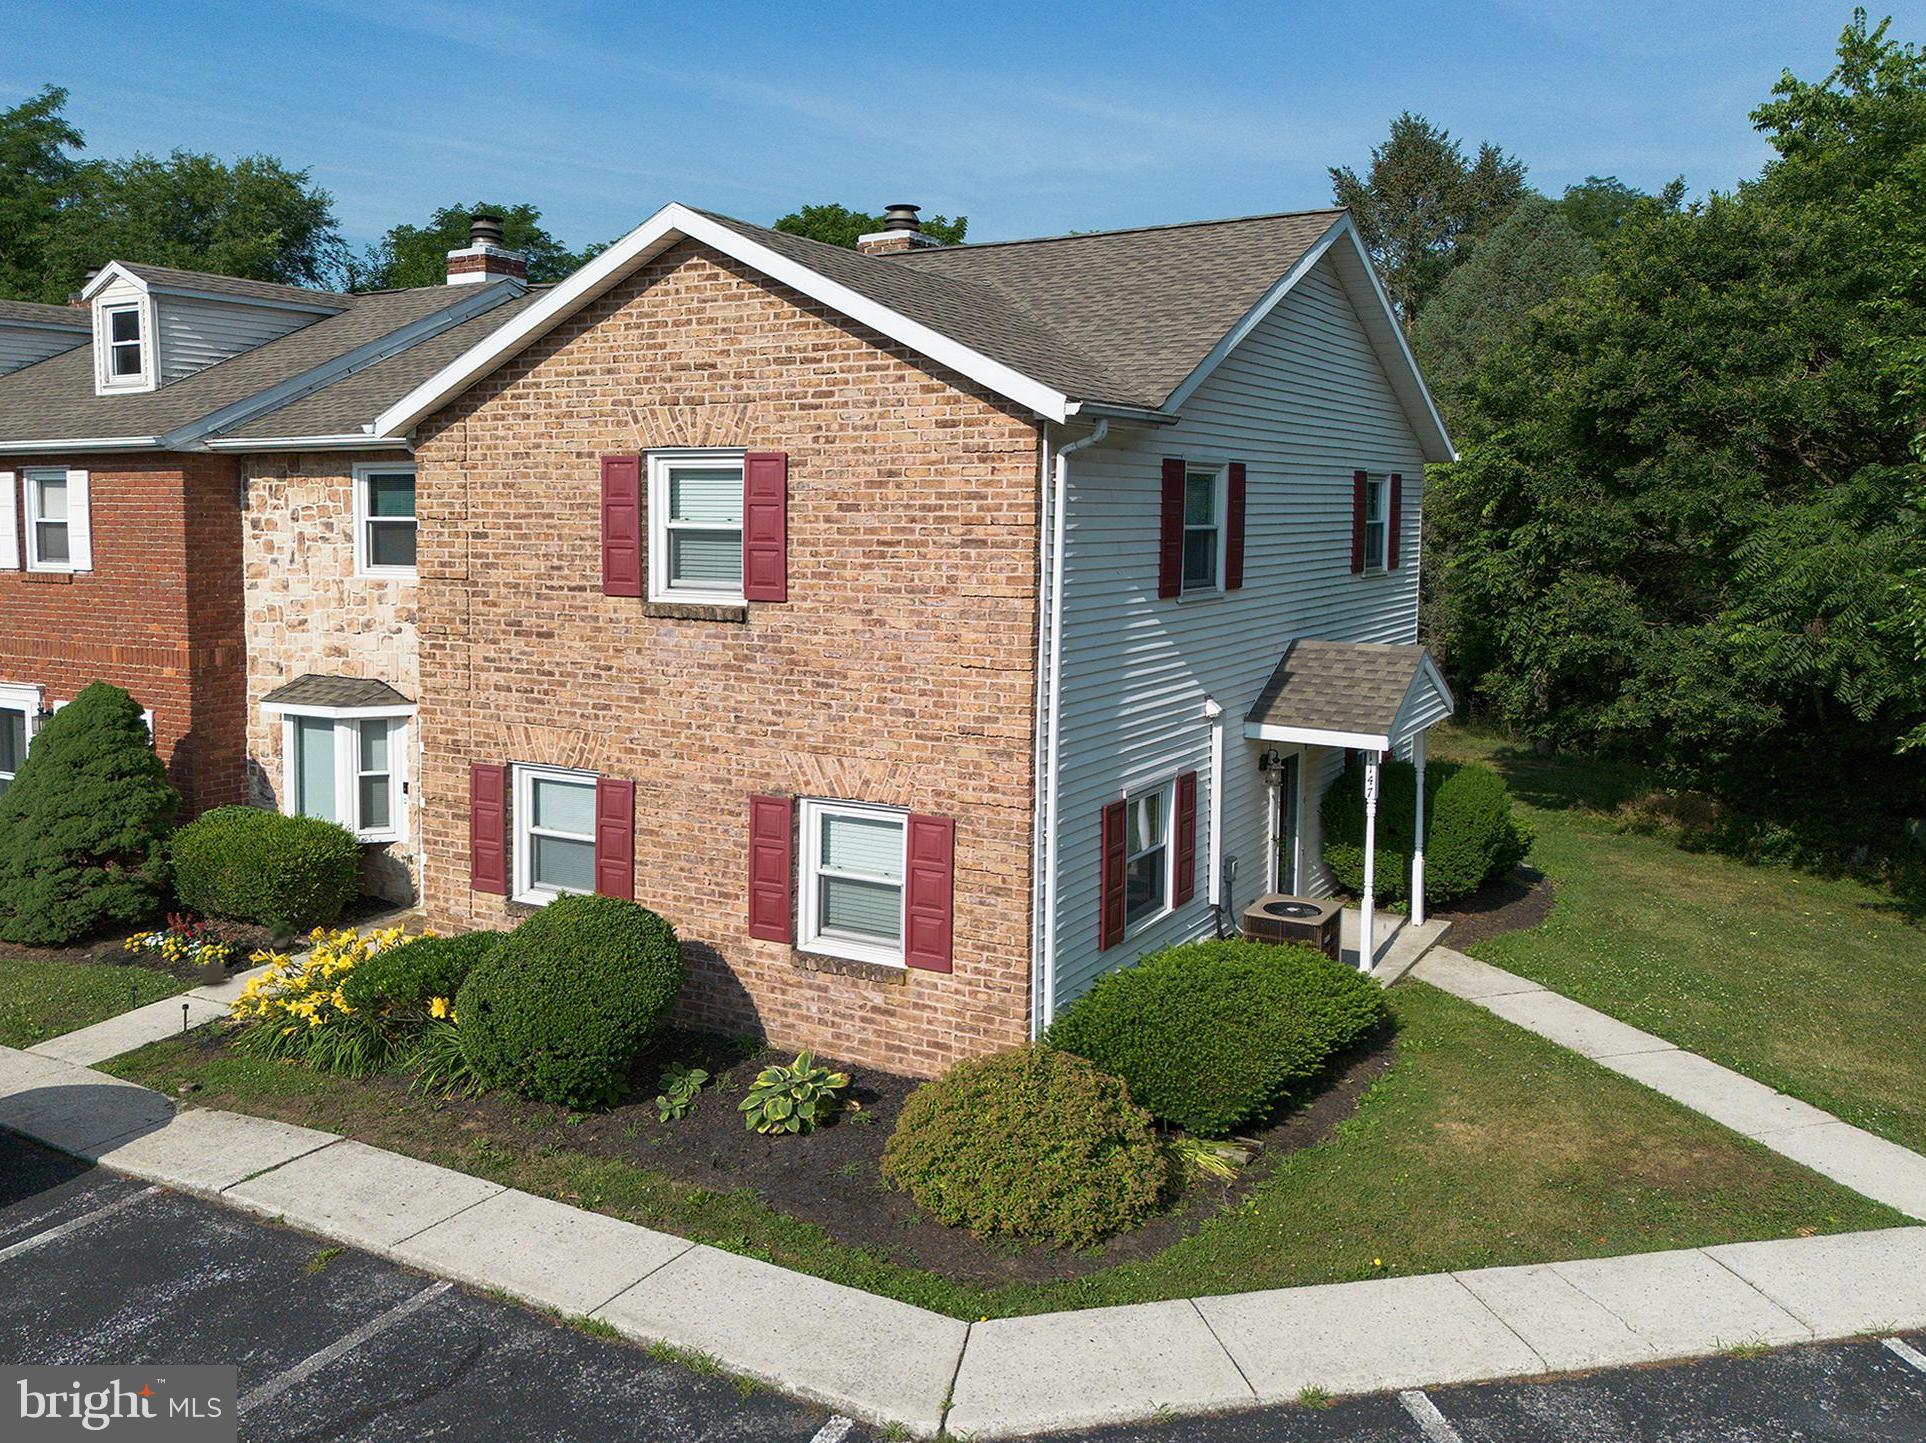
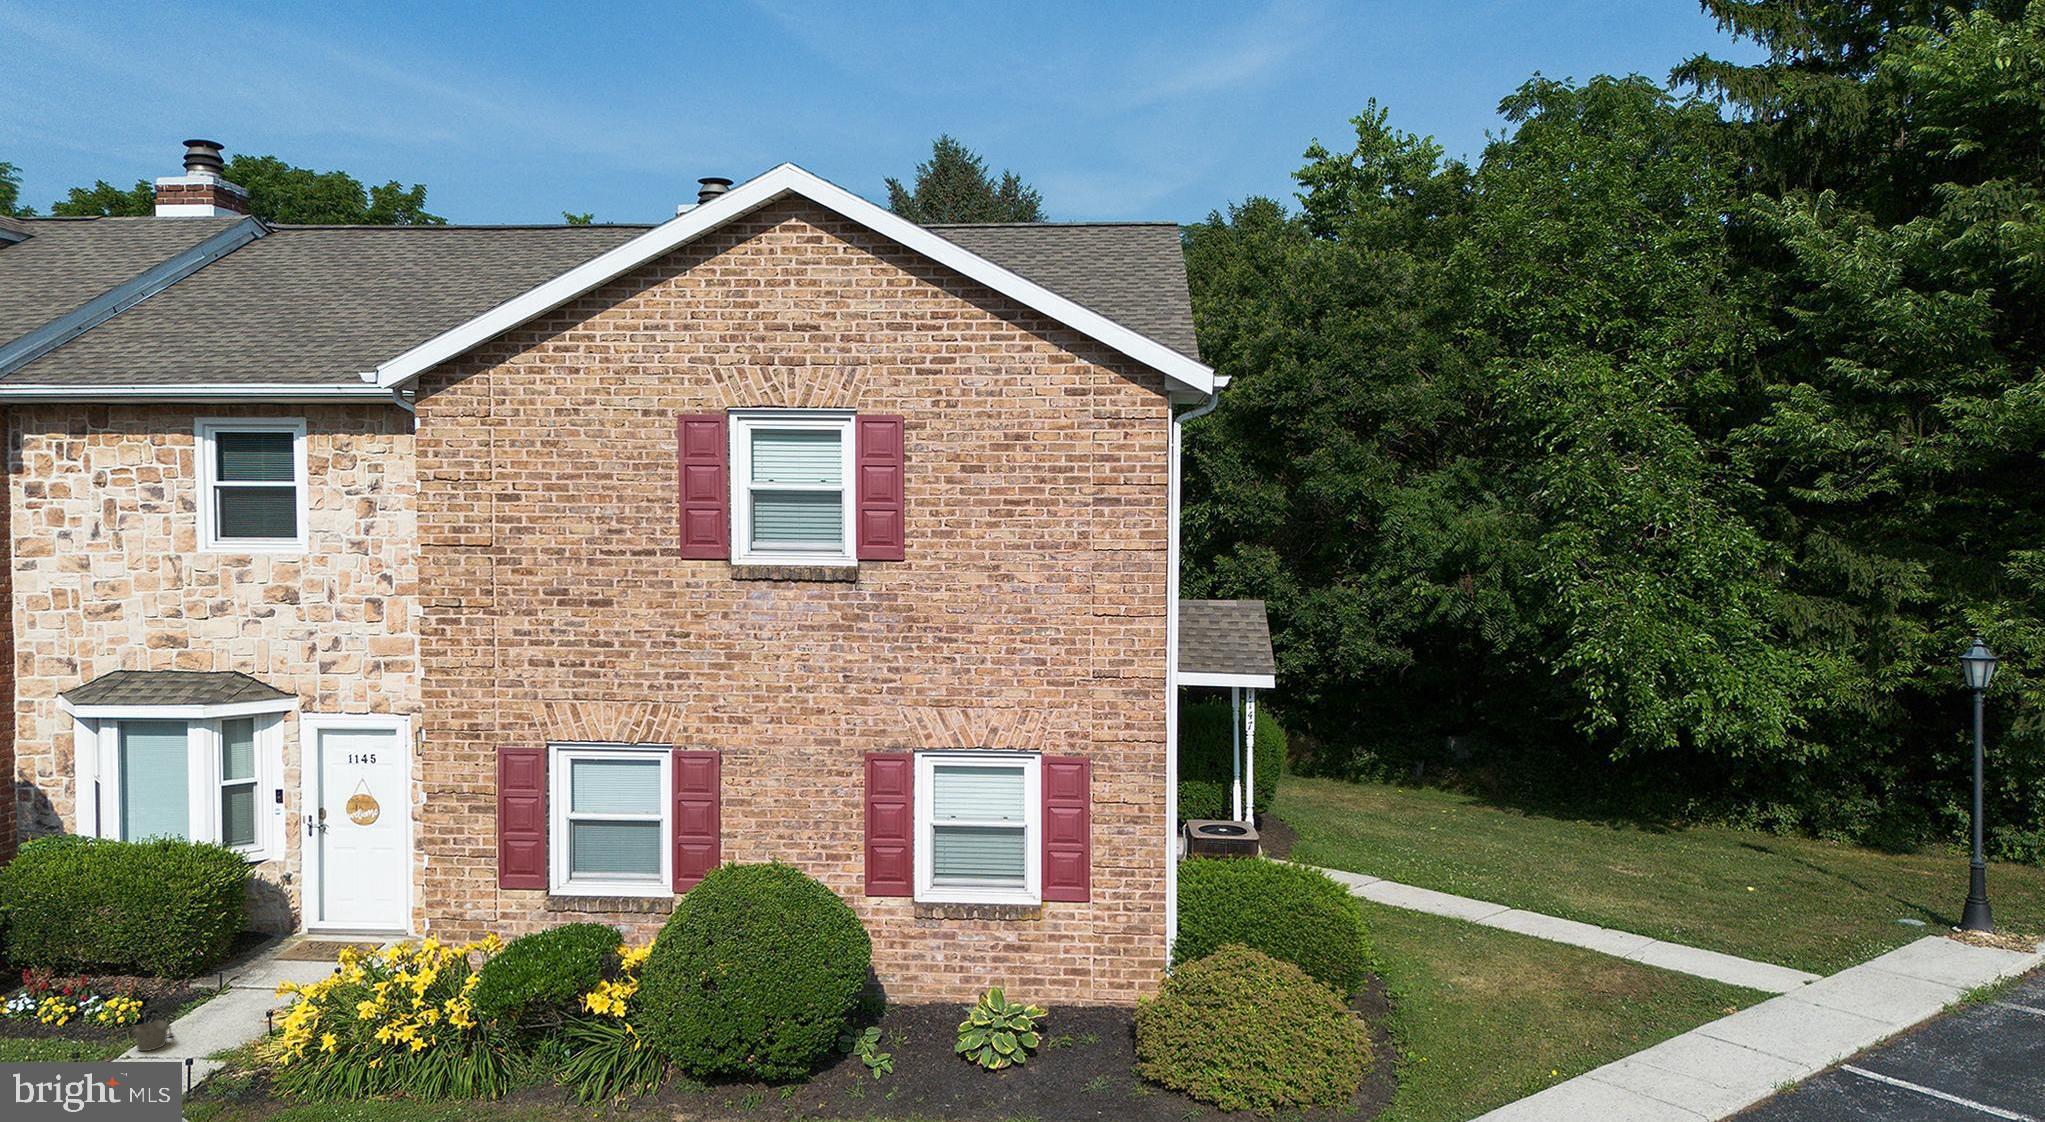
potted plant: present [269,923,293,948] -> none [165,959,218,991]

